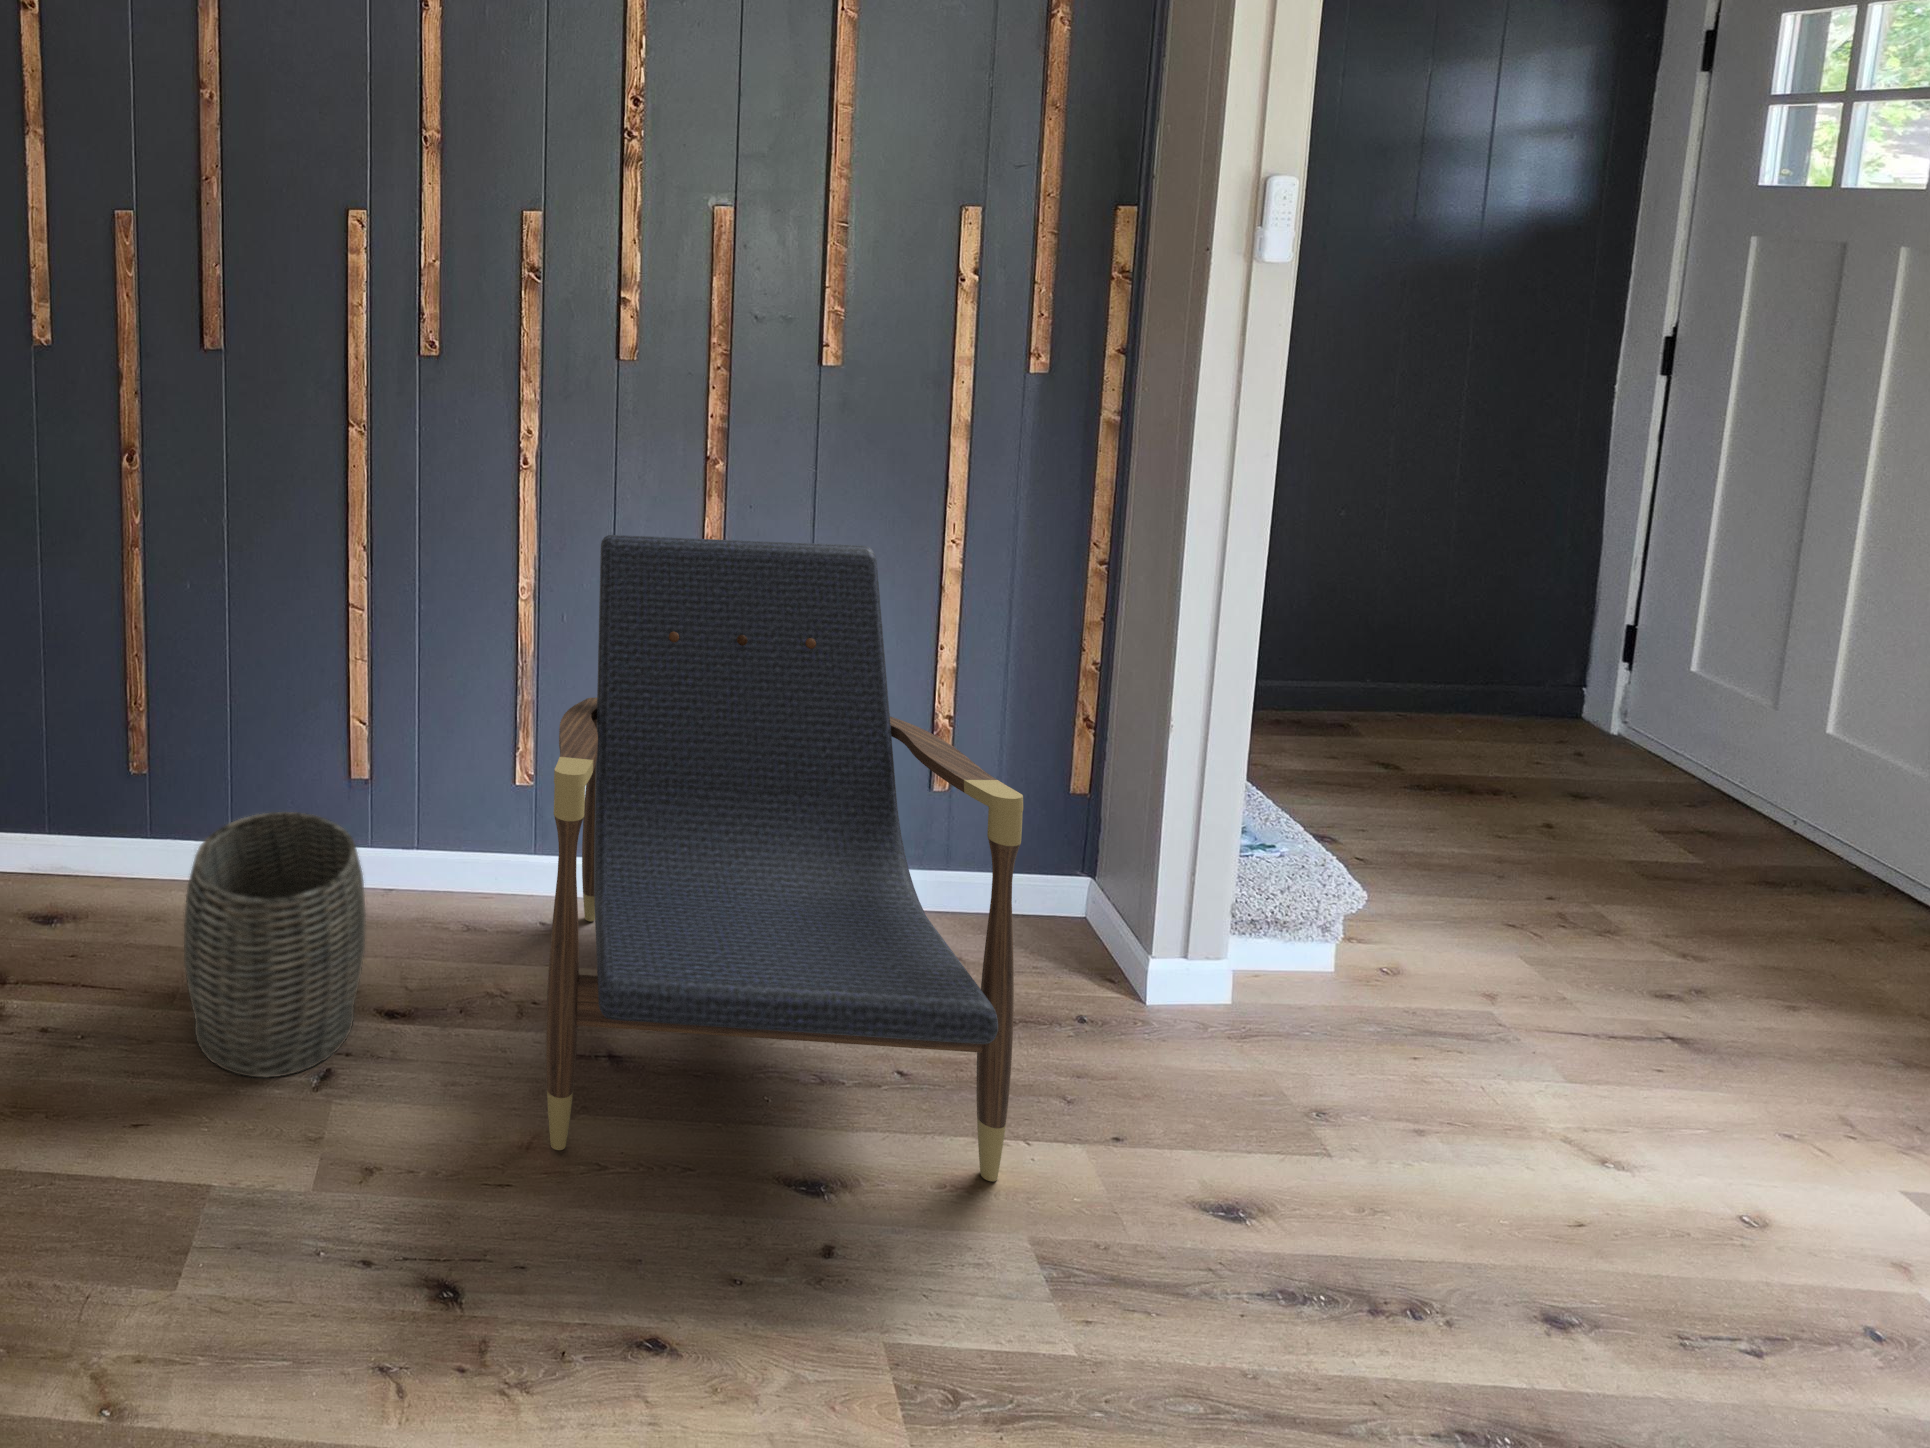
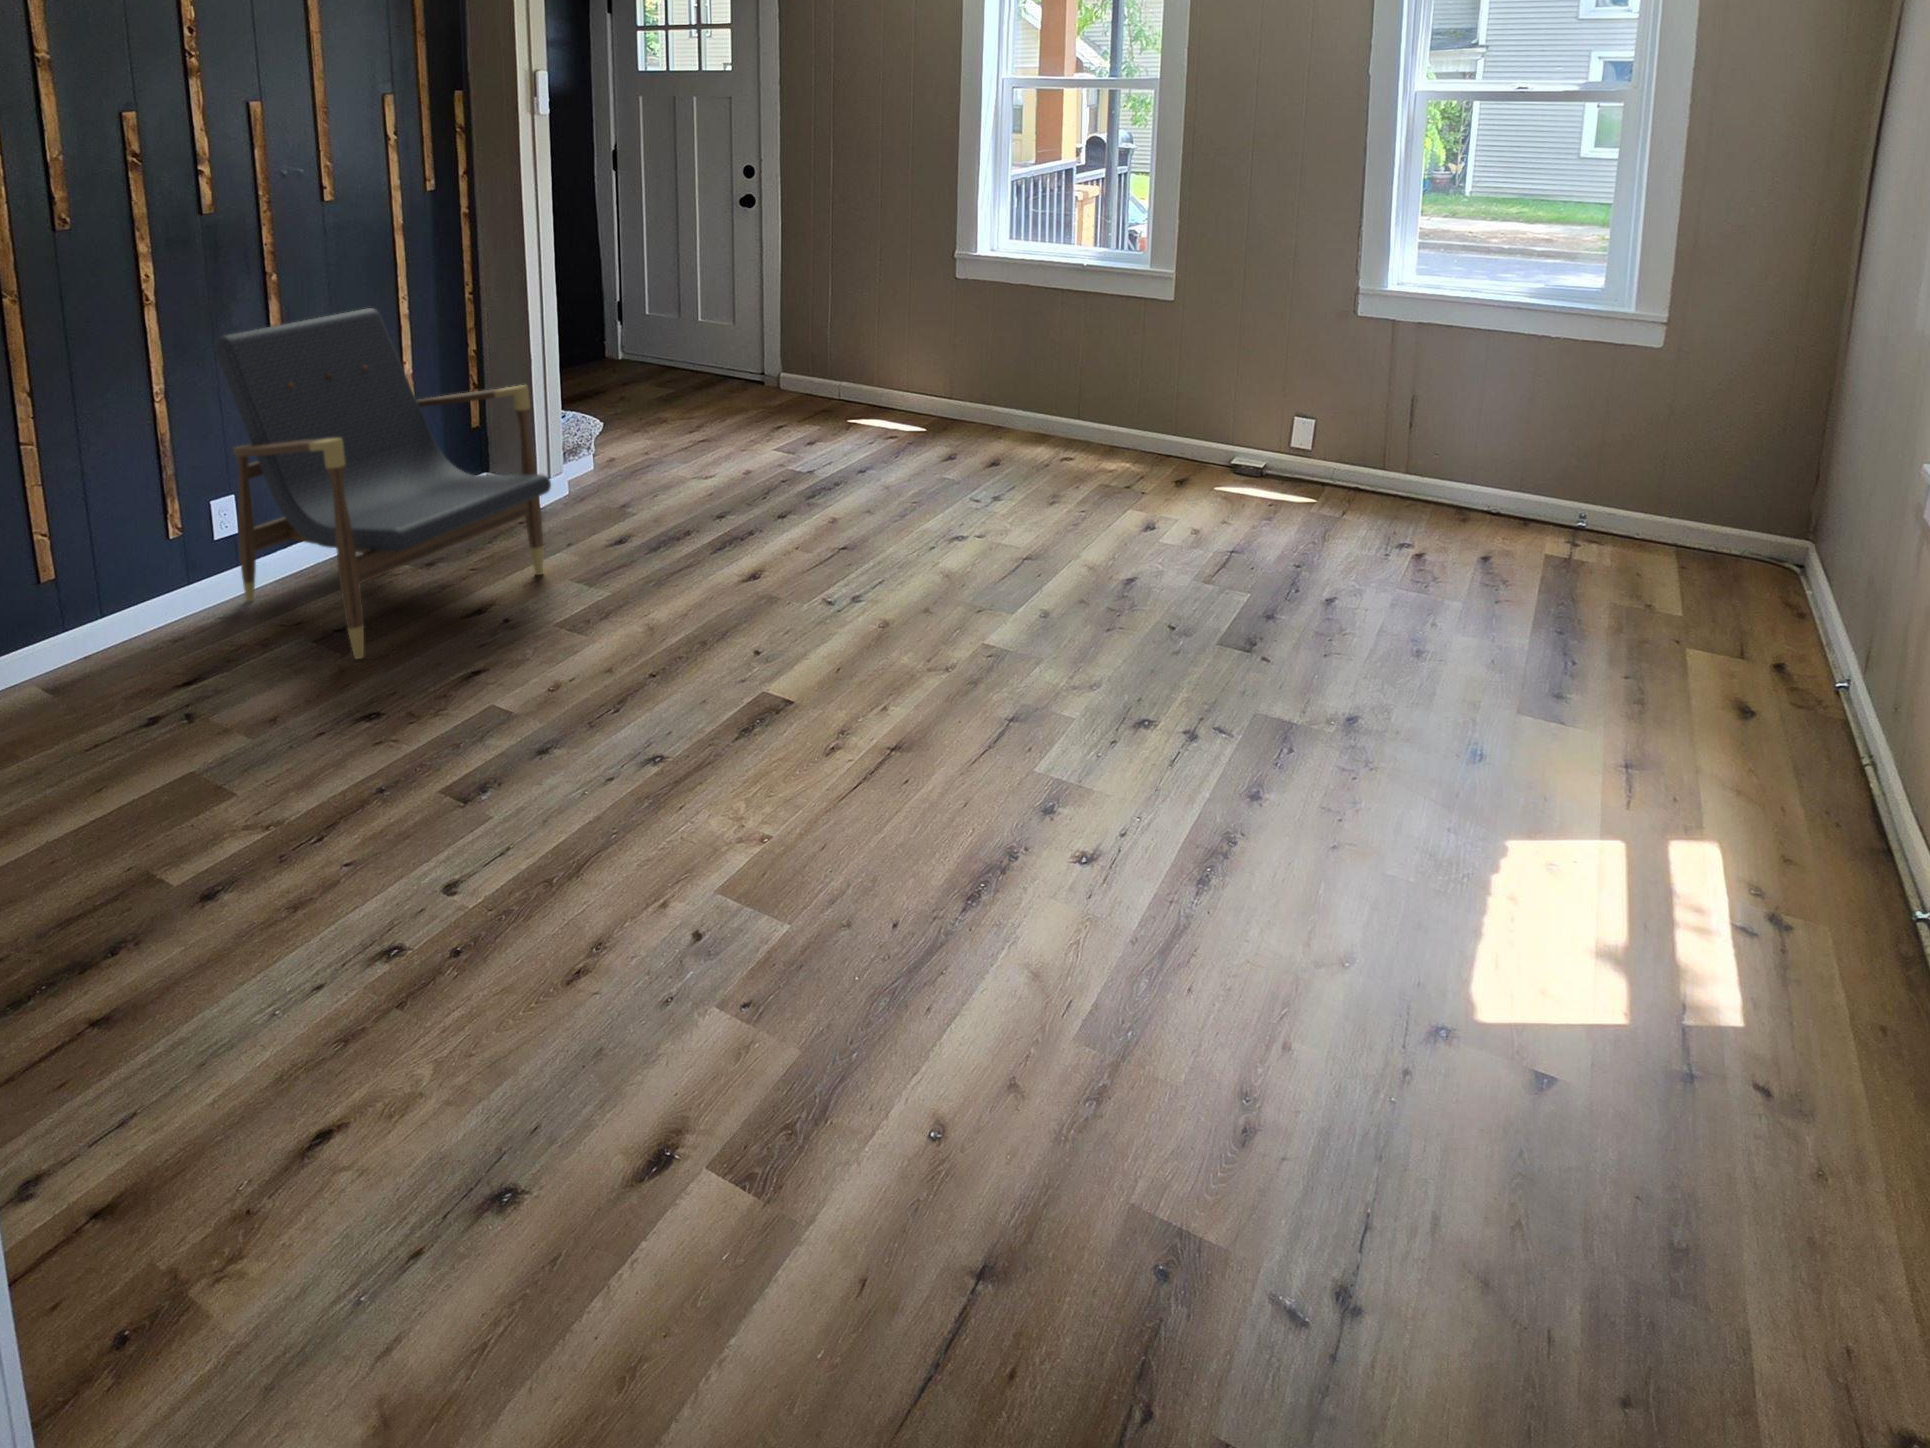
woven basket: present [184,812,366,1077] -> none [30,573,185,749]

